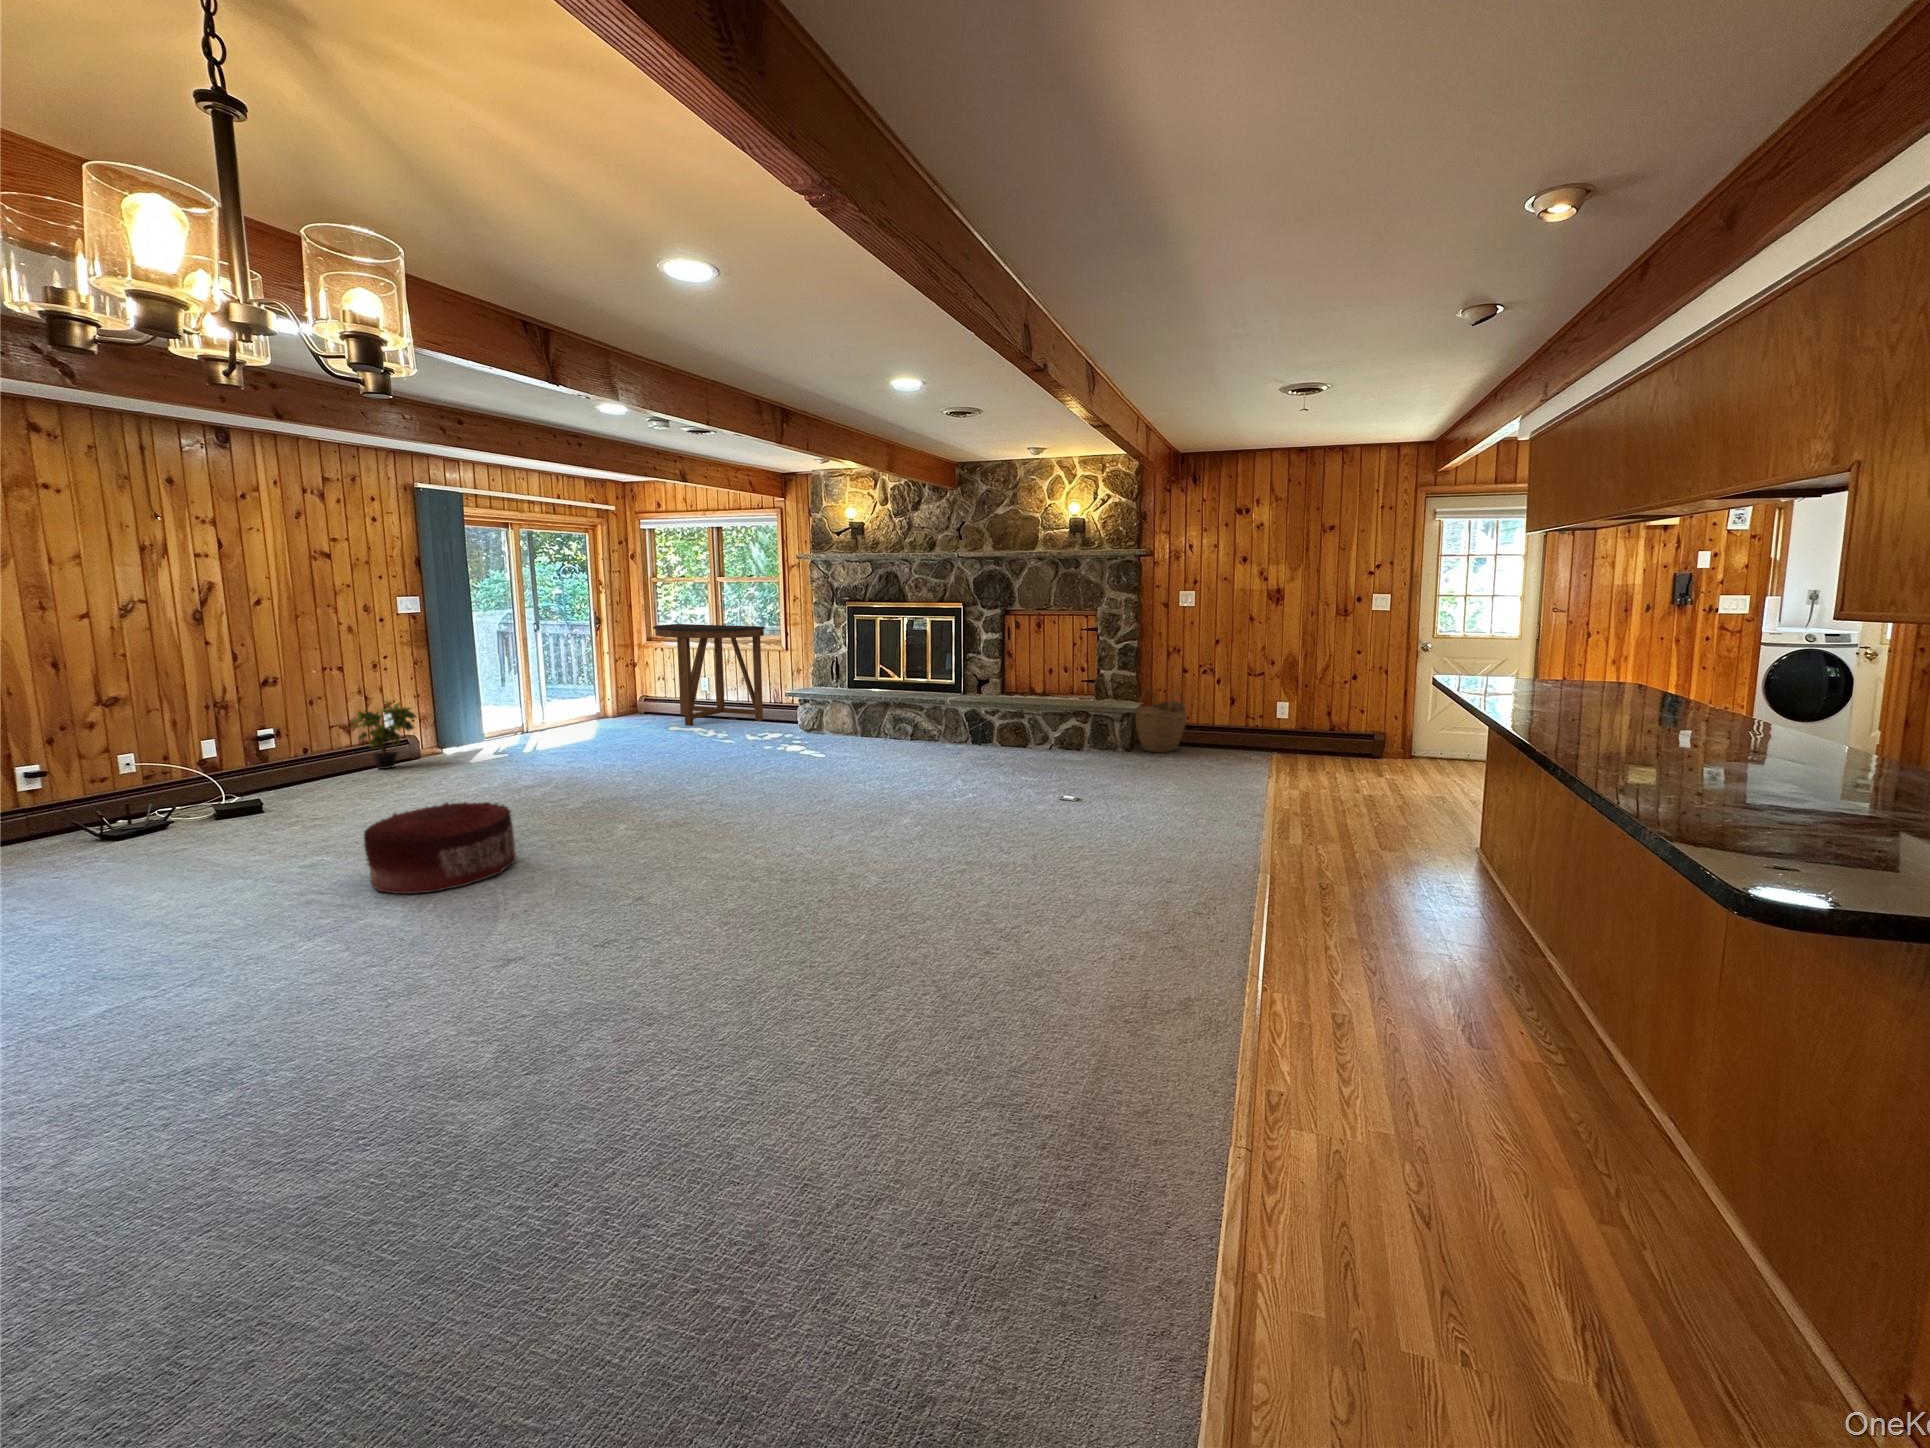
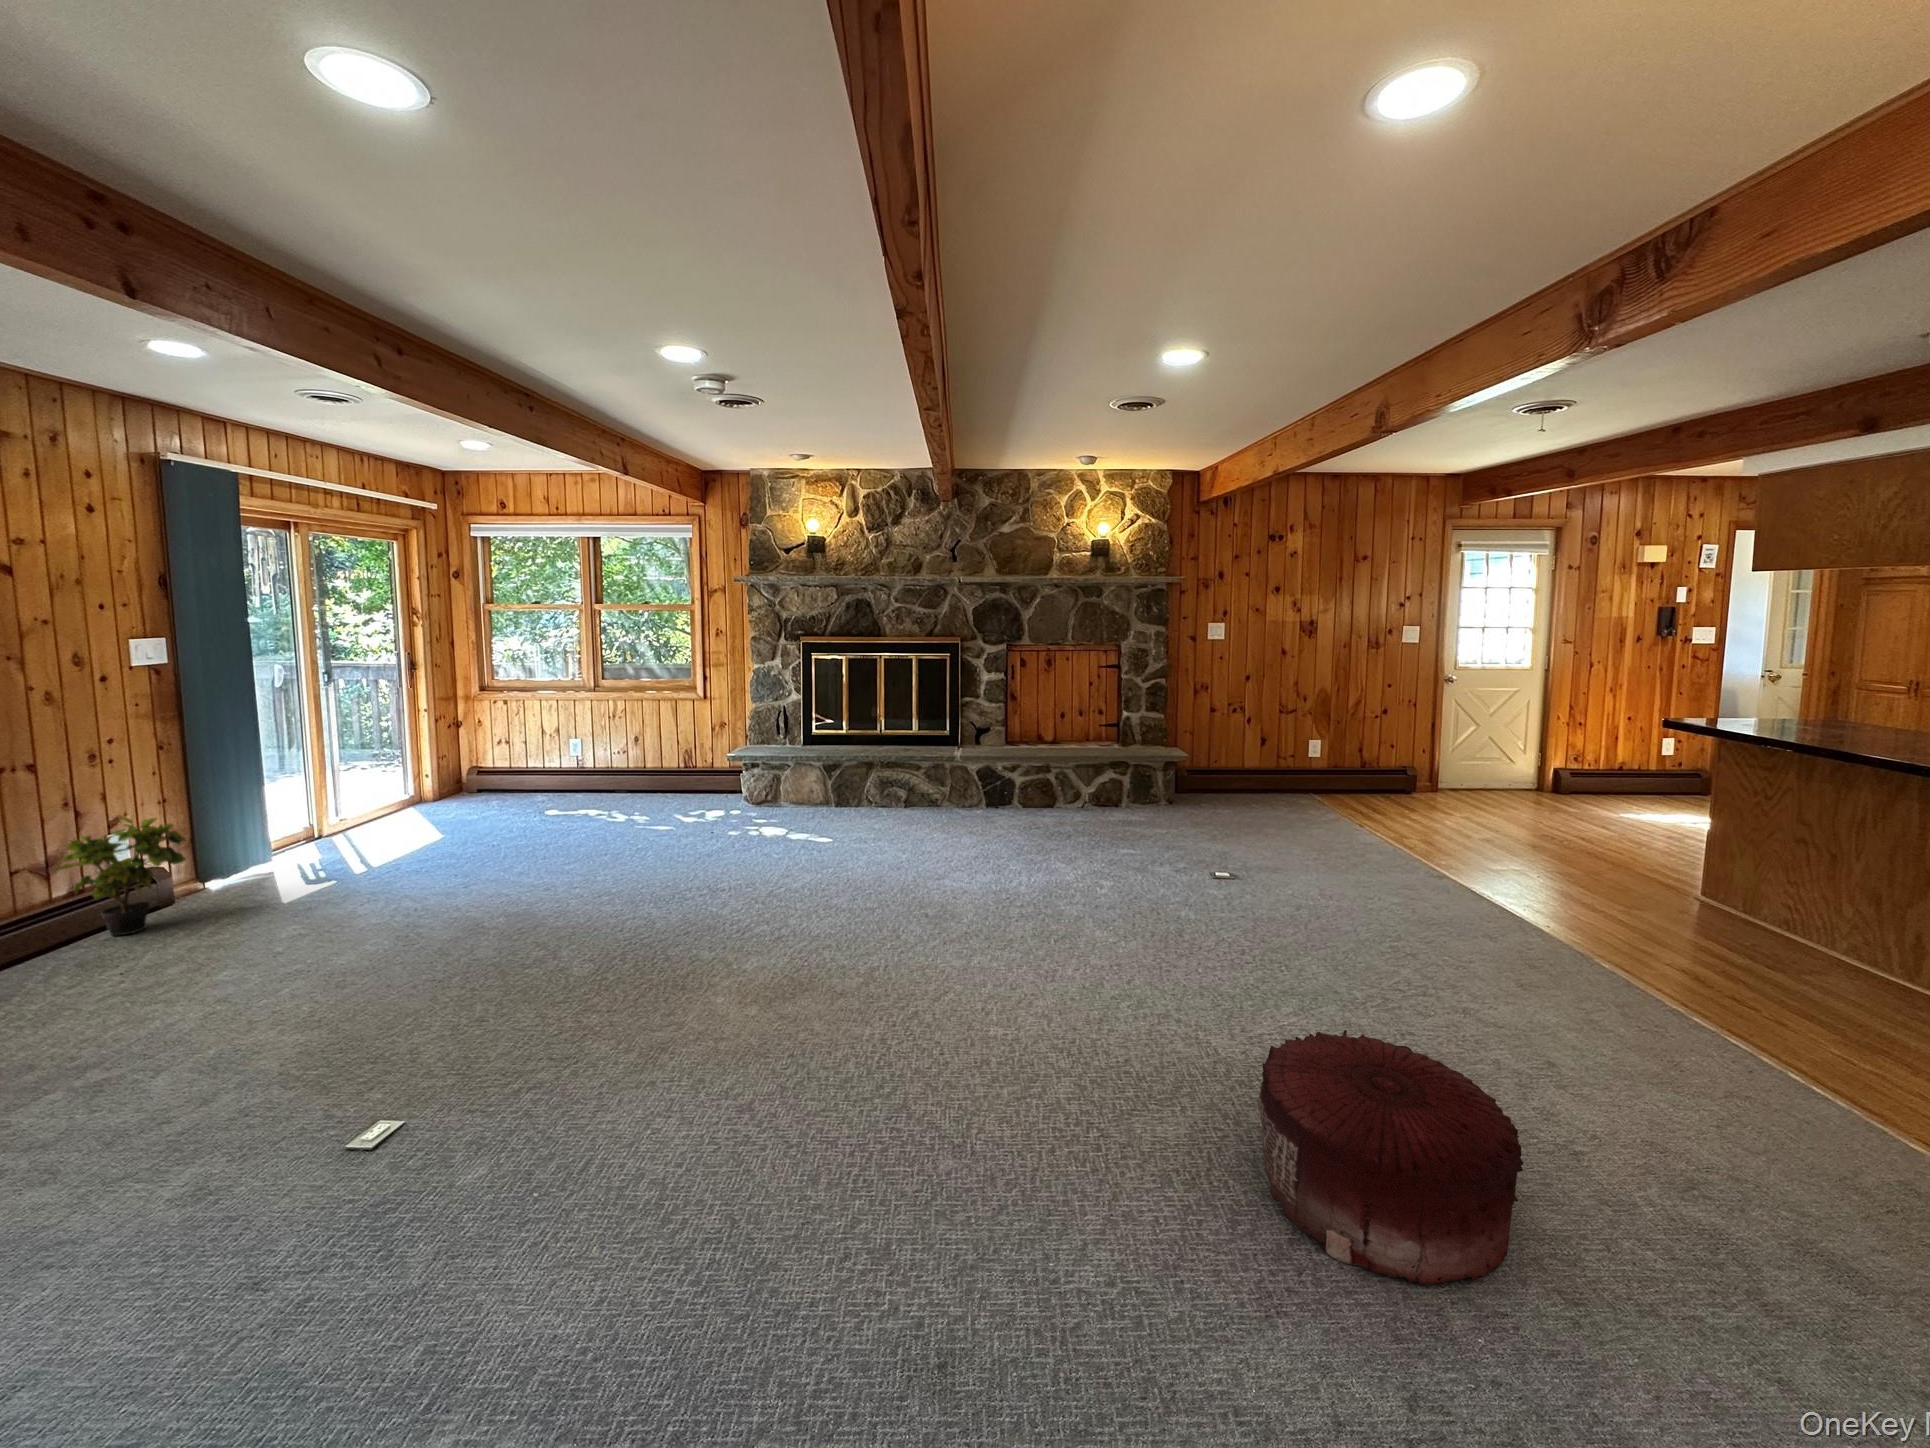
console table: present [653,624,765,726] -> none [509,666,675,806]
woven basket: present [1136,689,1186,753] -> none [1178,732,1227,804]
pouf: present [364,802,516,894] -> present [1257,1030,1523,1285]

